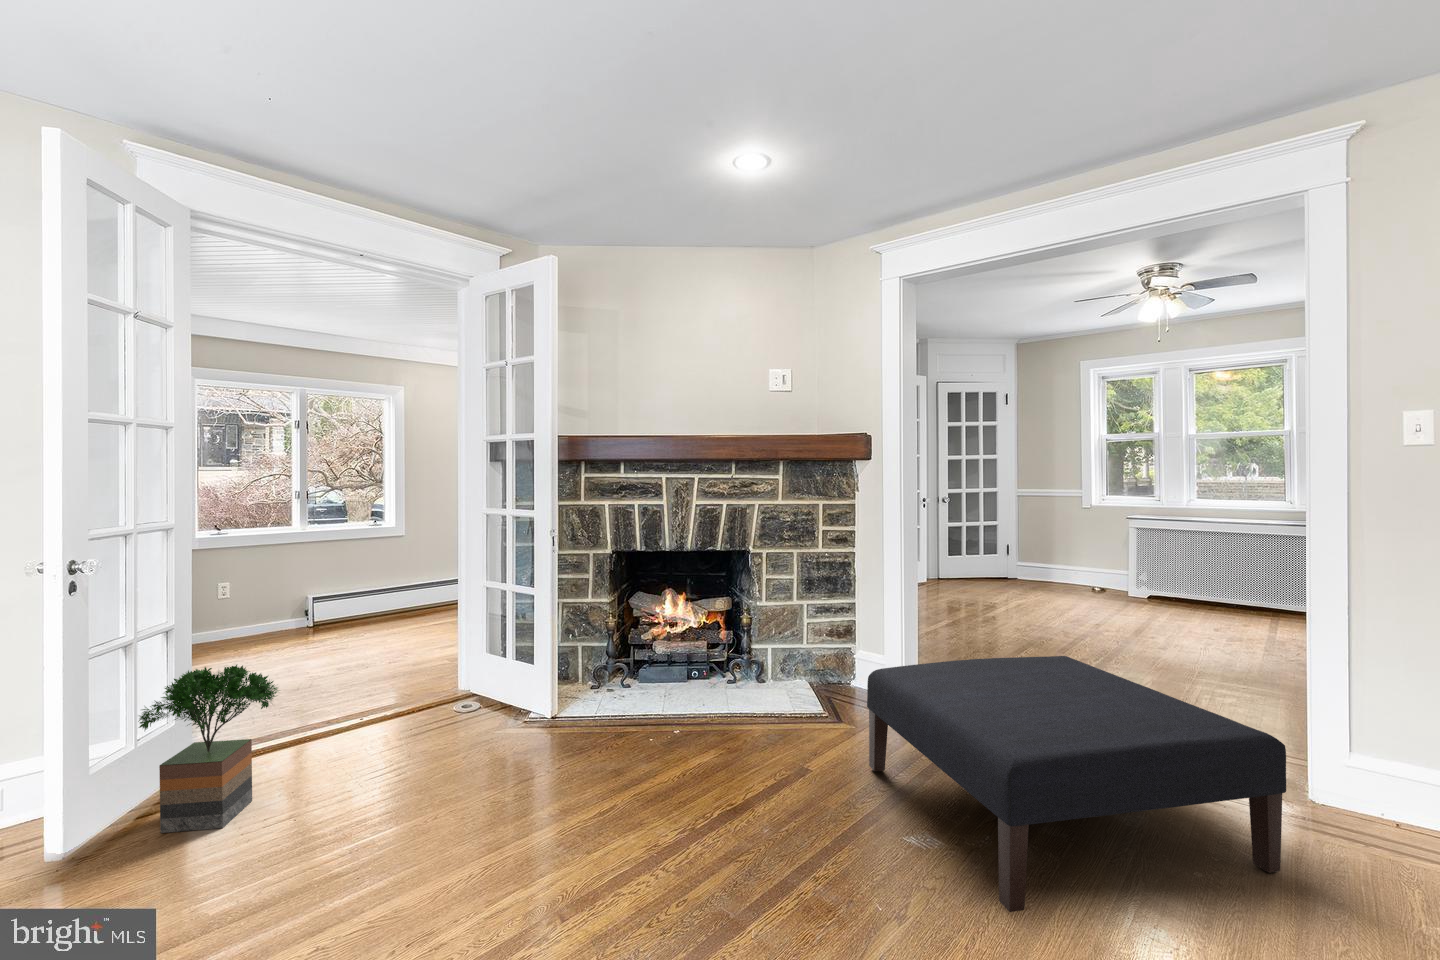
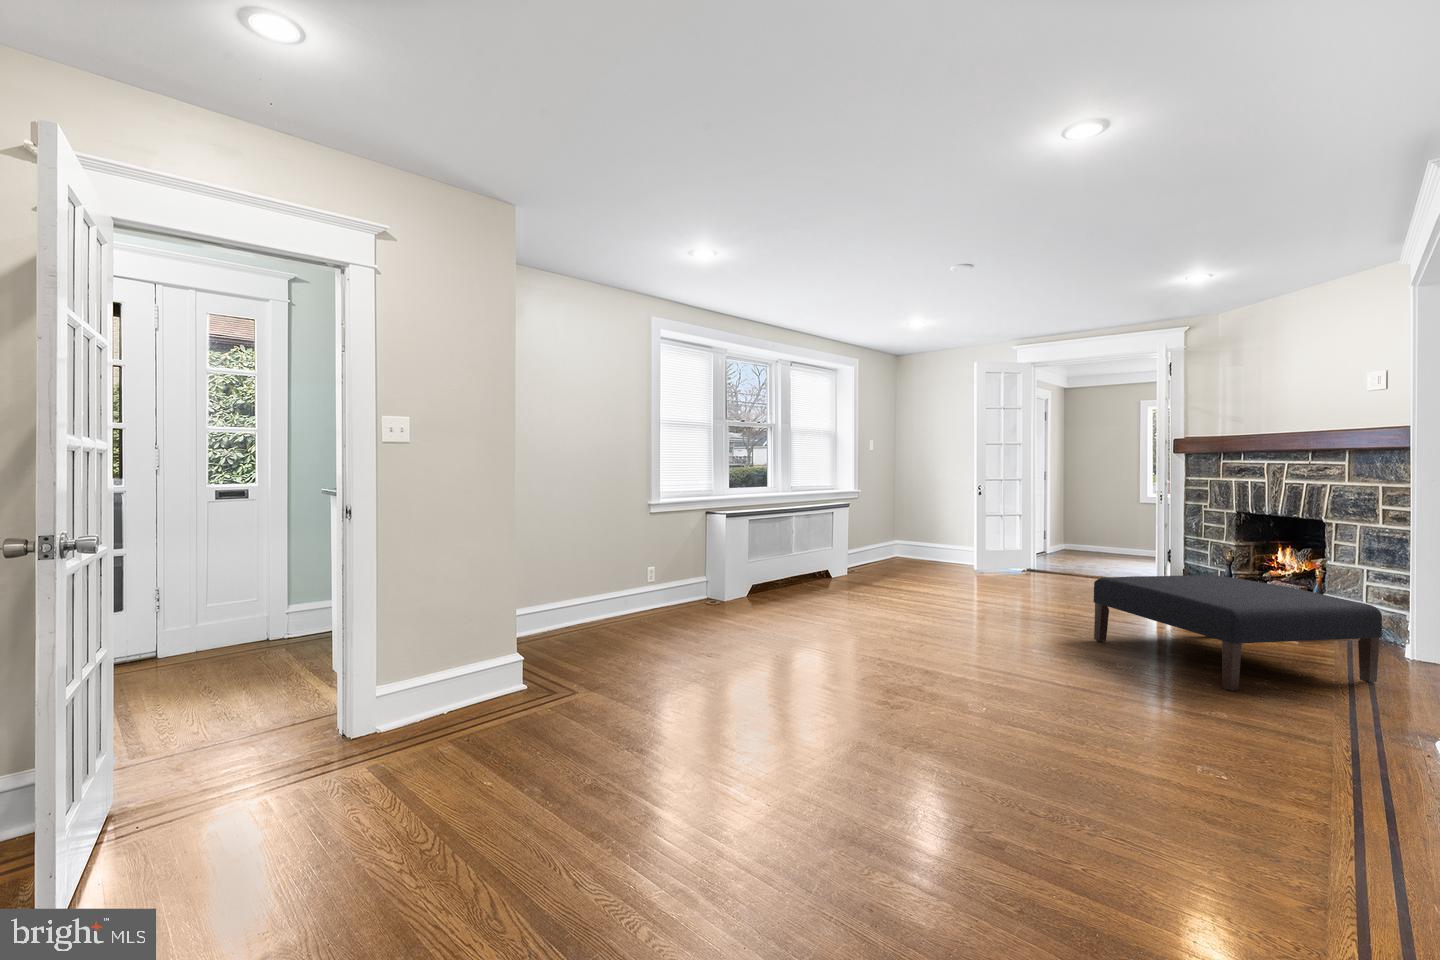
potted tree: present [138,665,278,833] -> none [991,523,1032,574]

